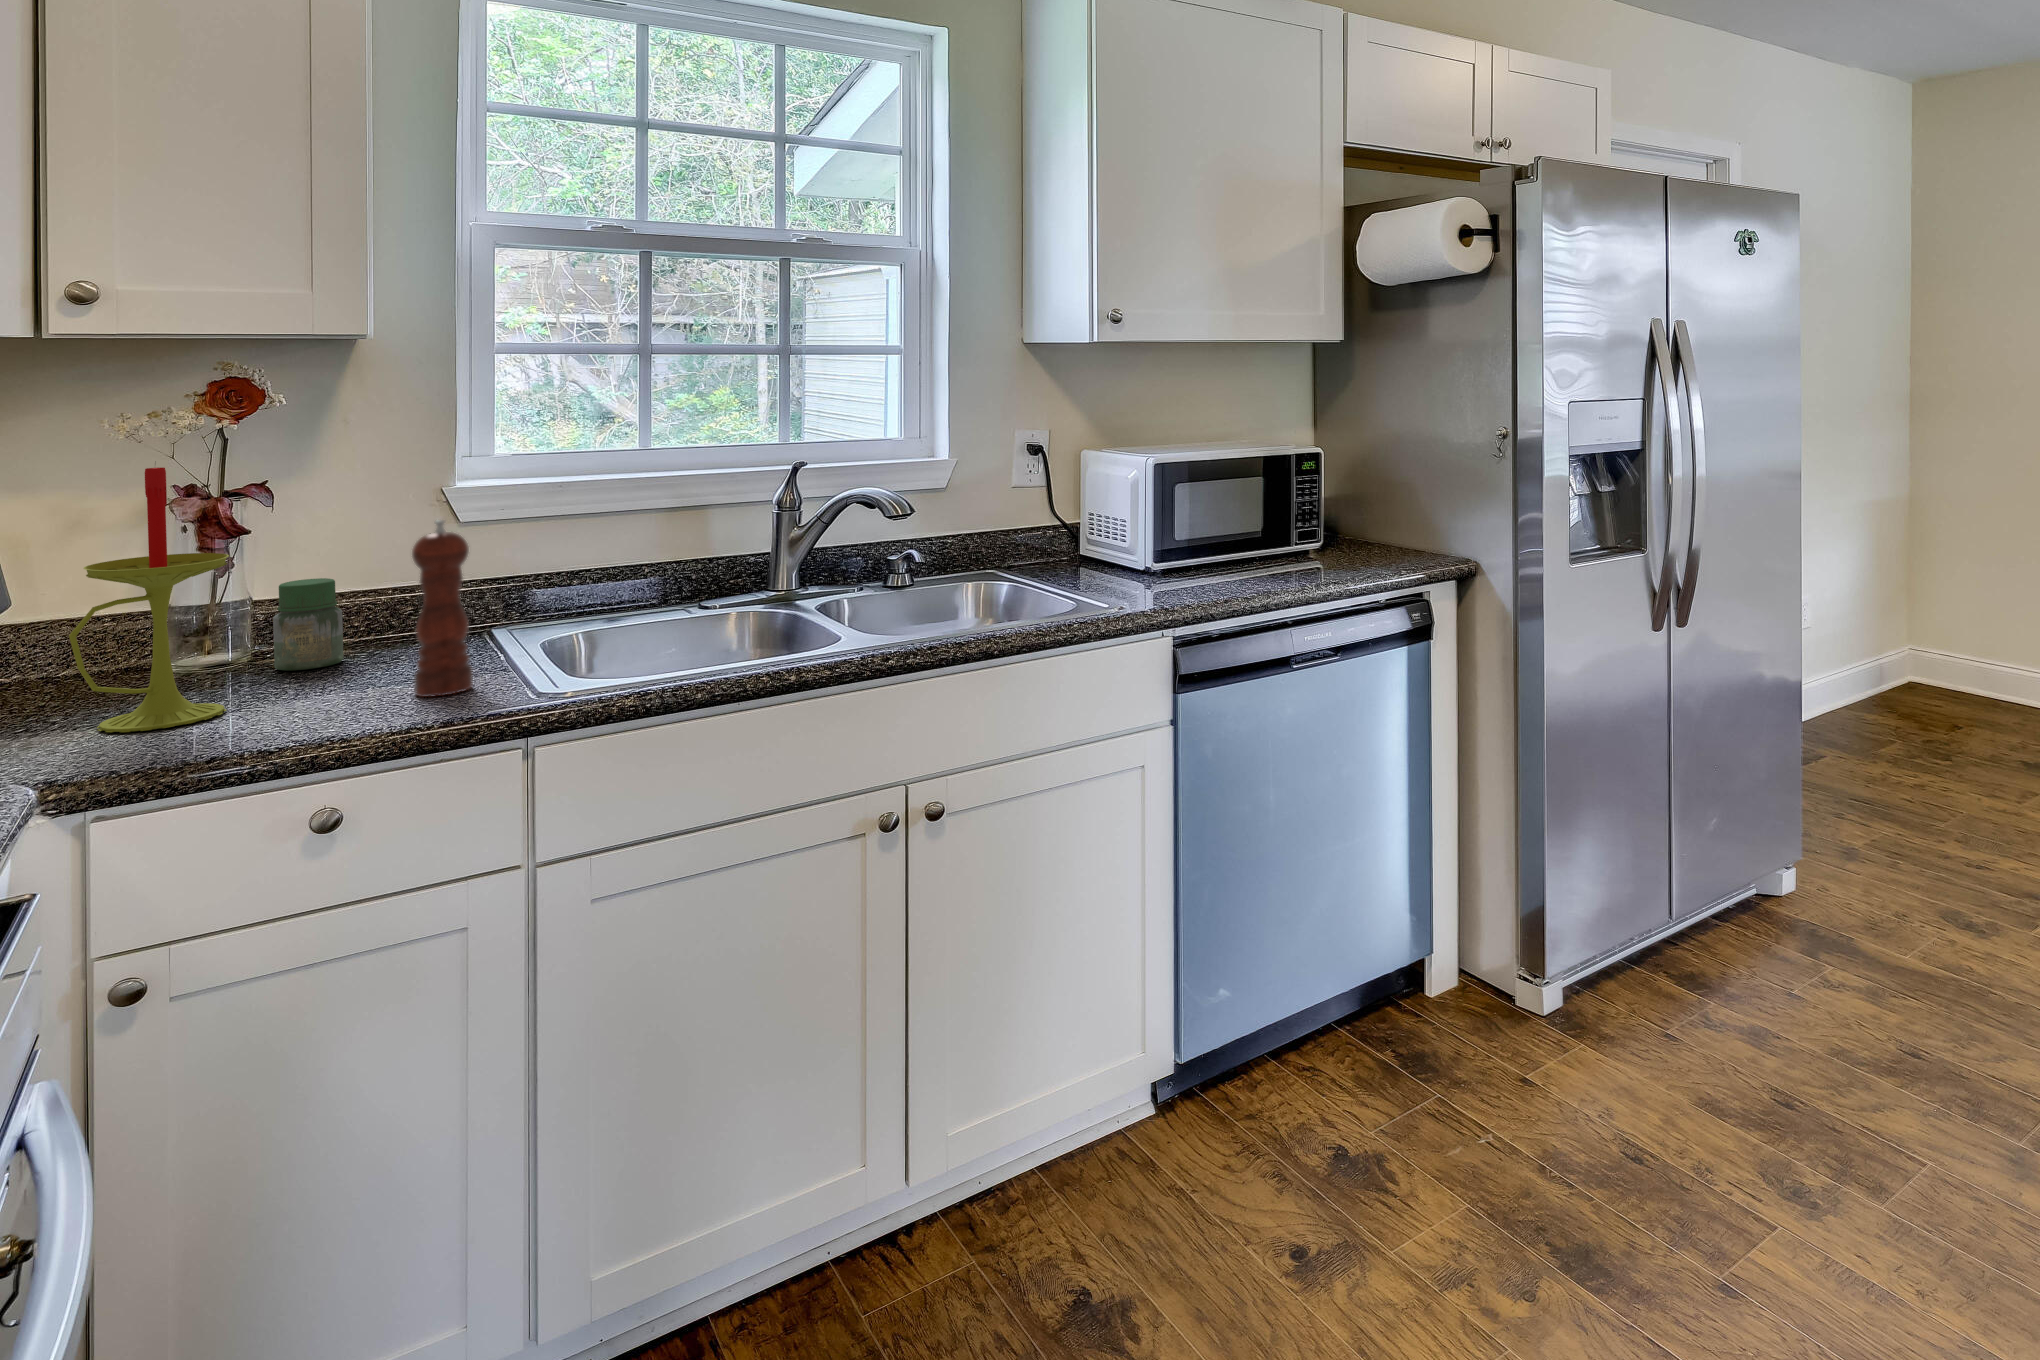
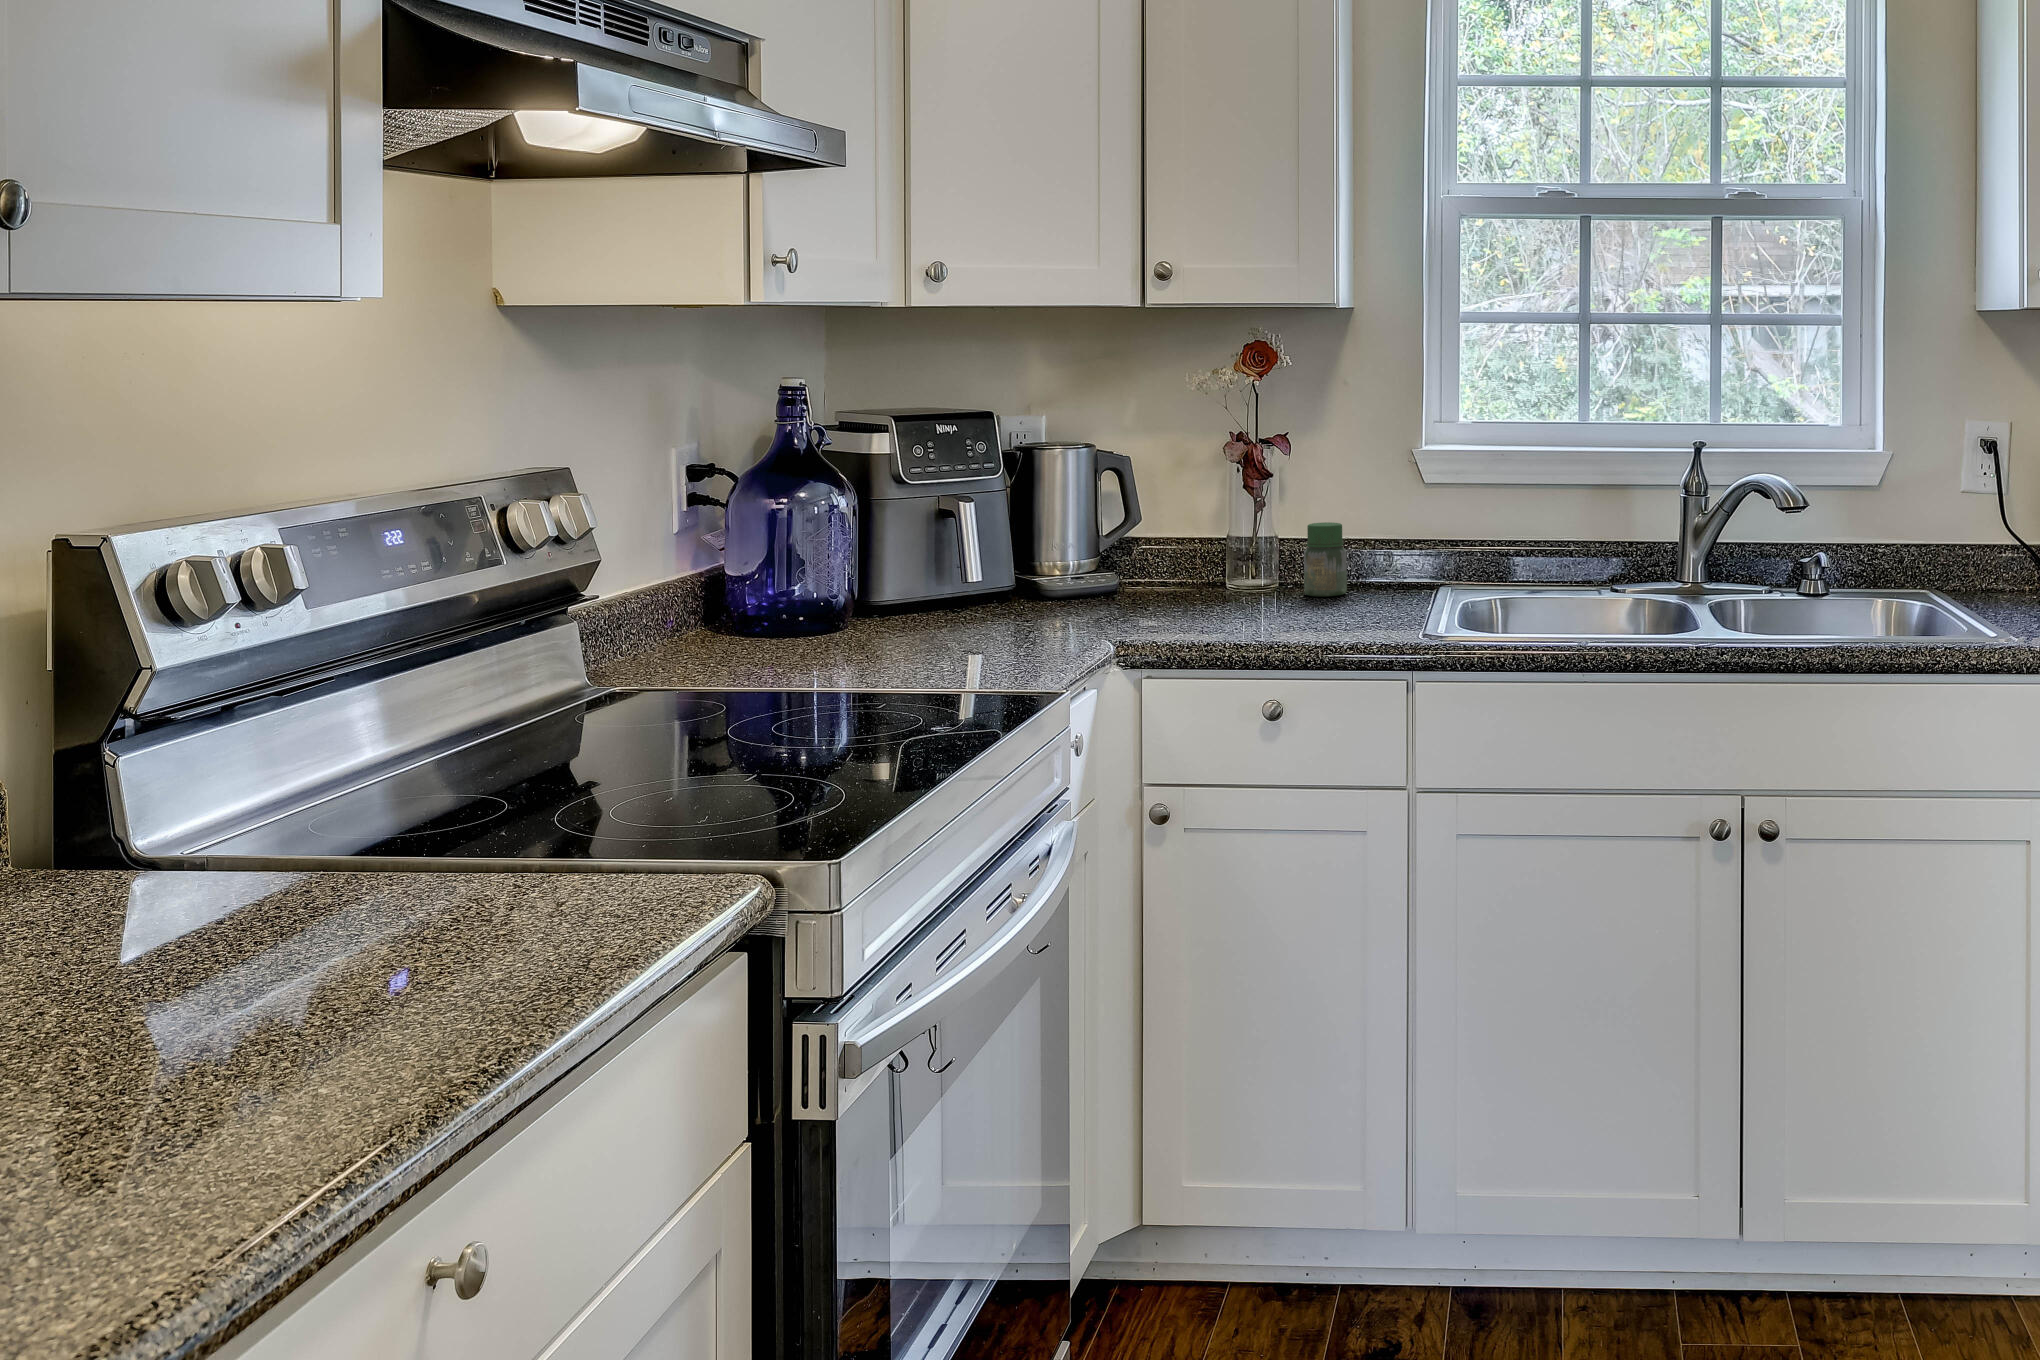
candle: present [69,468,229,732] -> none [1161,415,1255,623]
pepper mill: present [412,520,473,697] -> none [1358,475,1398,628]

